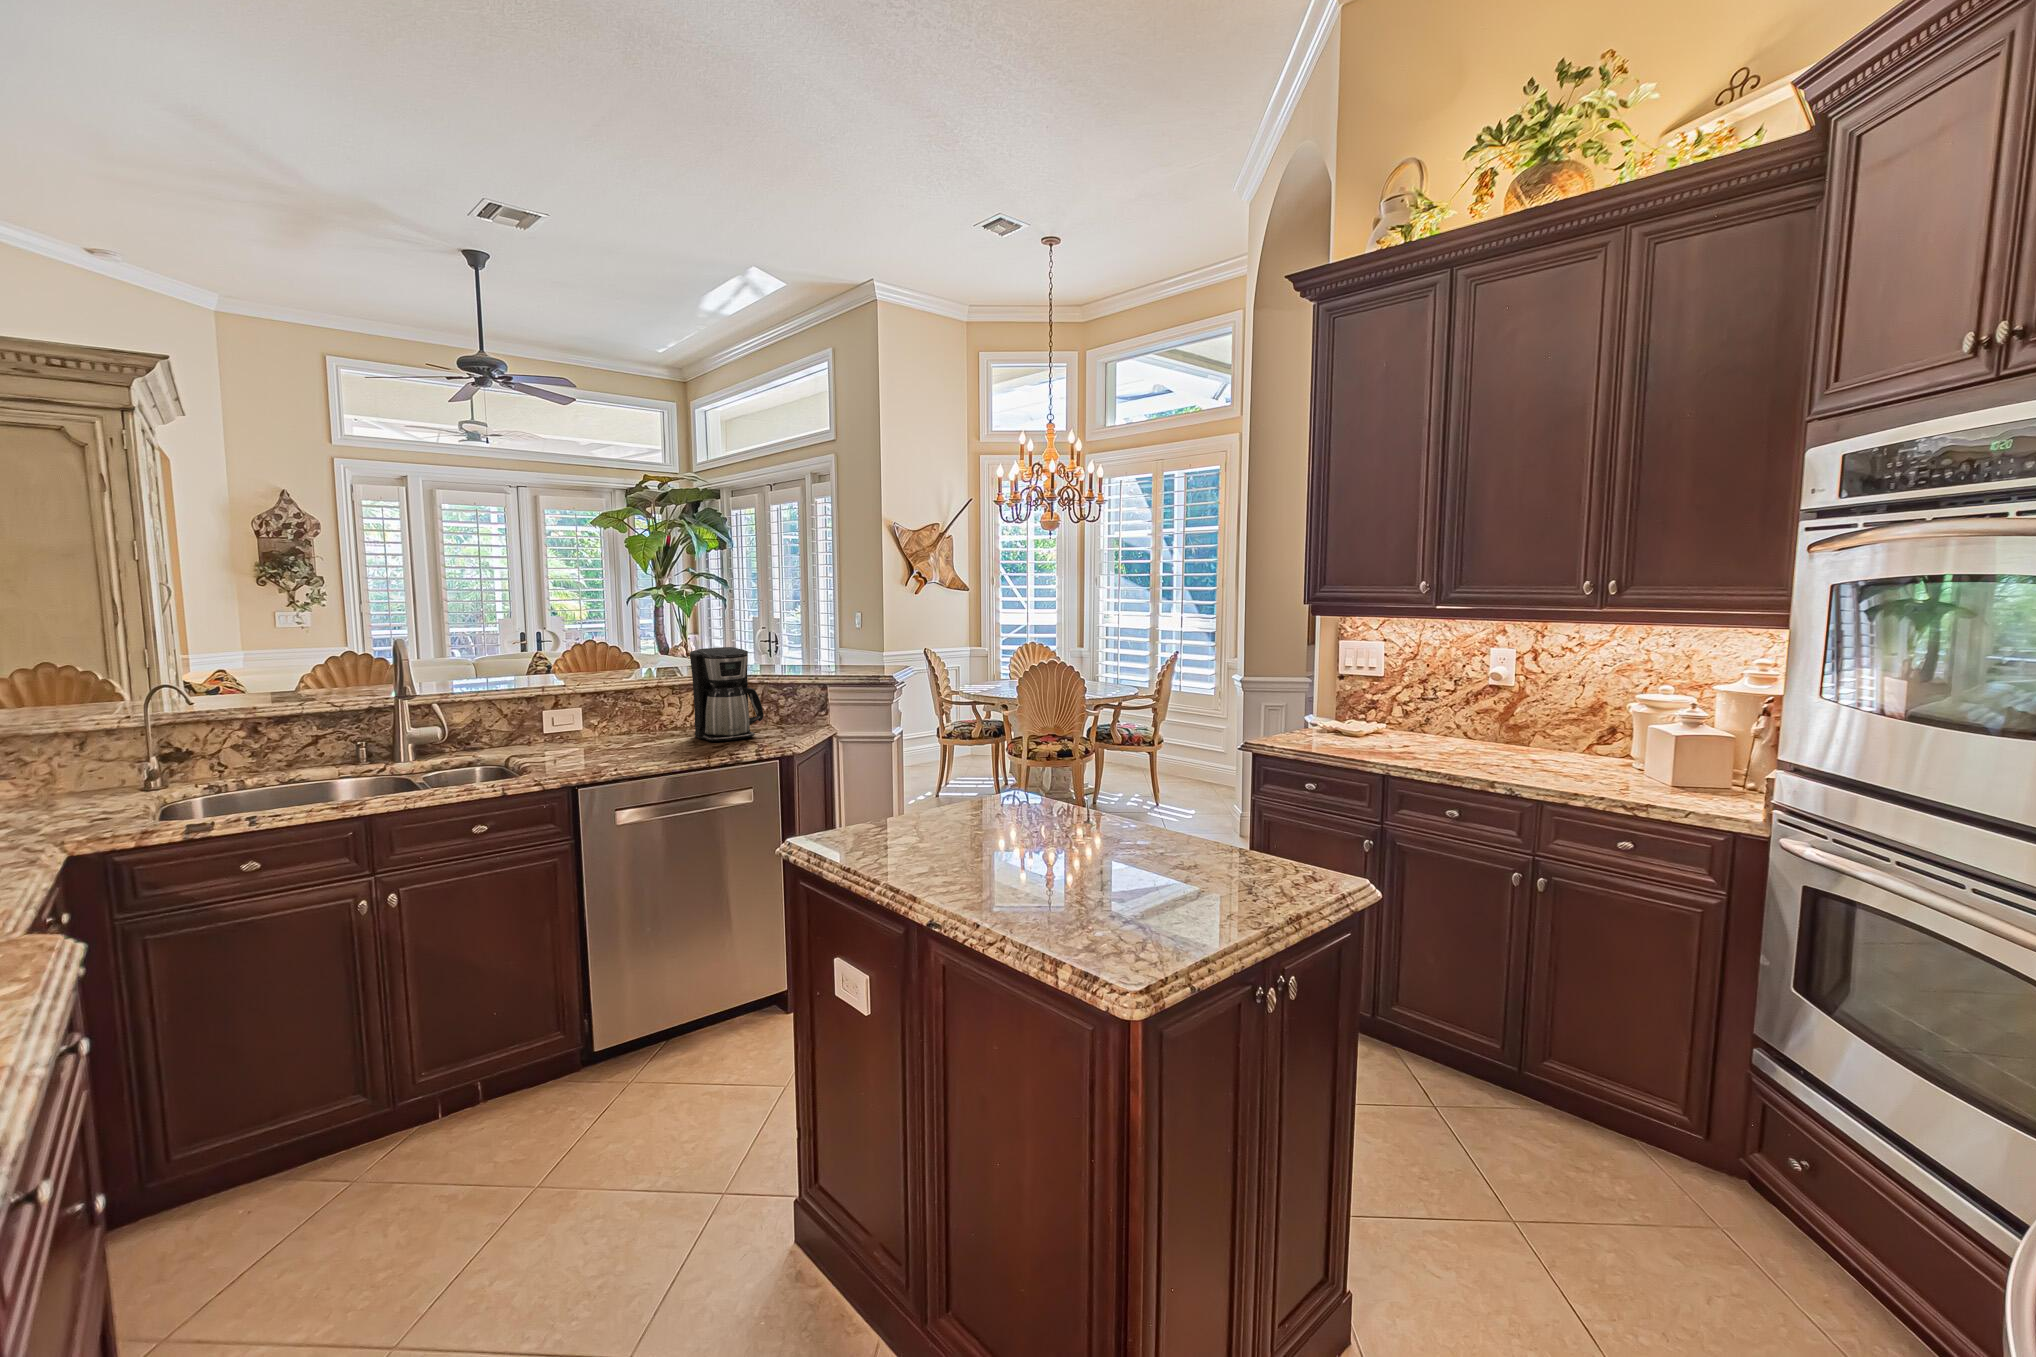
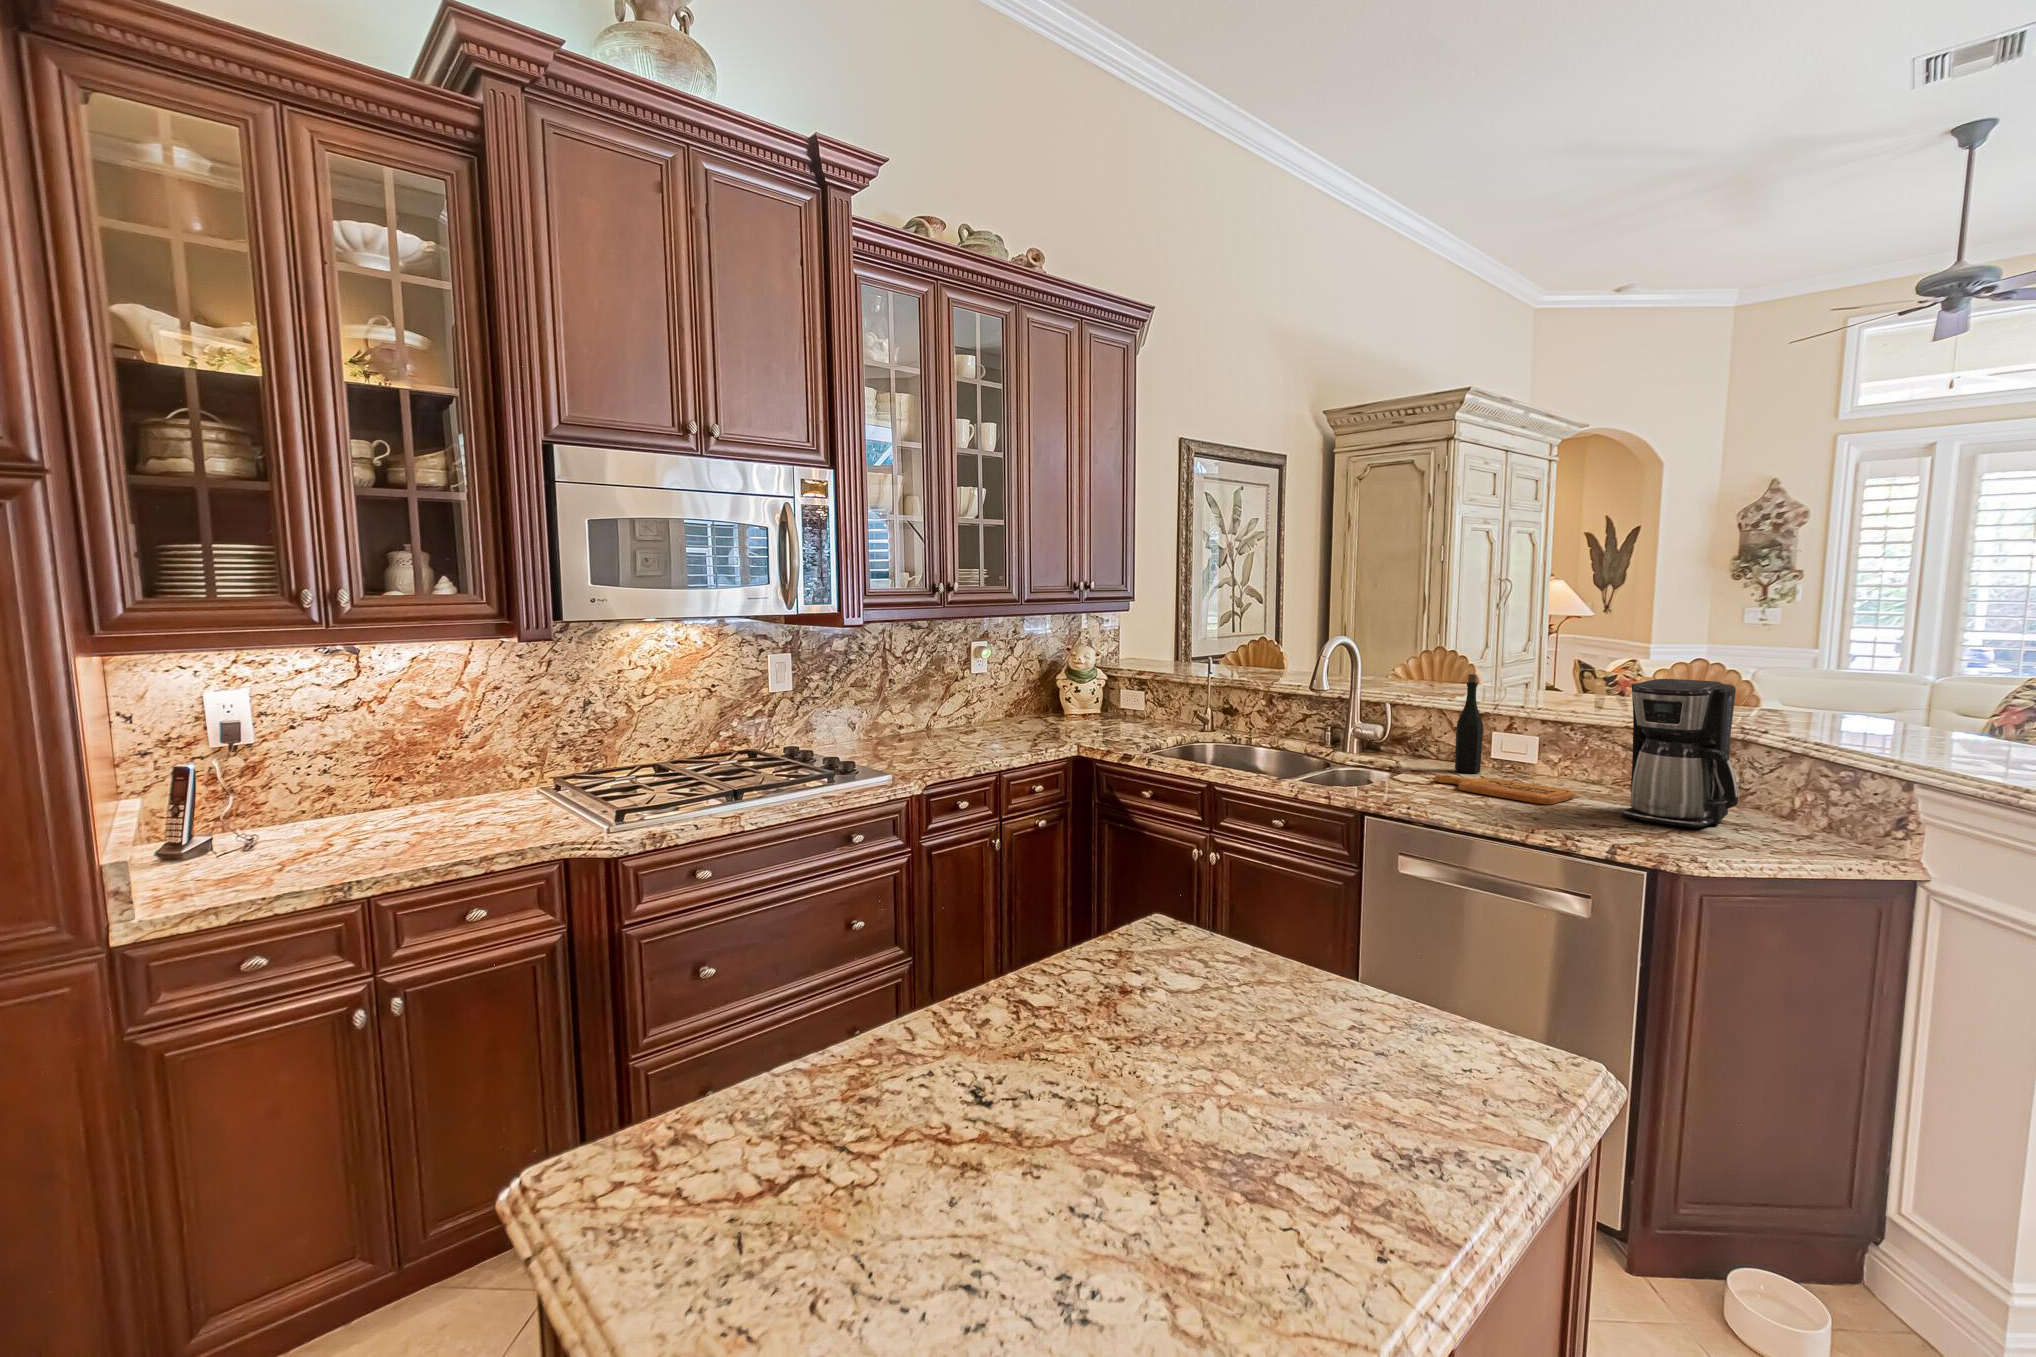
bottle: none [521,665,546,750] -> present [1455,674,1483,773]
cutting board: none [551,738,663,758] -> present [1435,775,1574,804]

